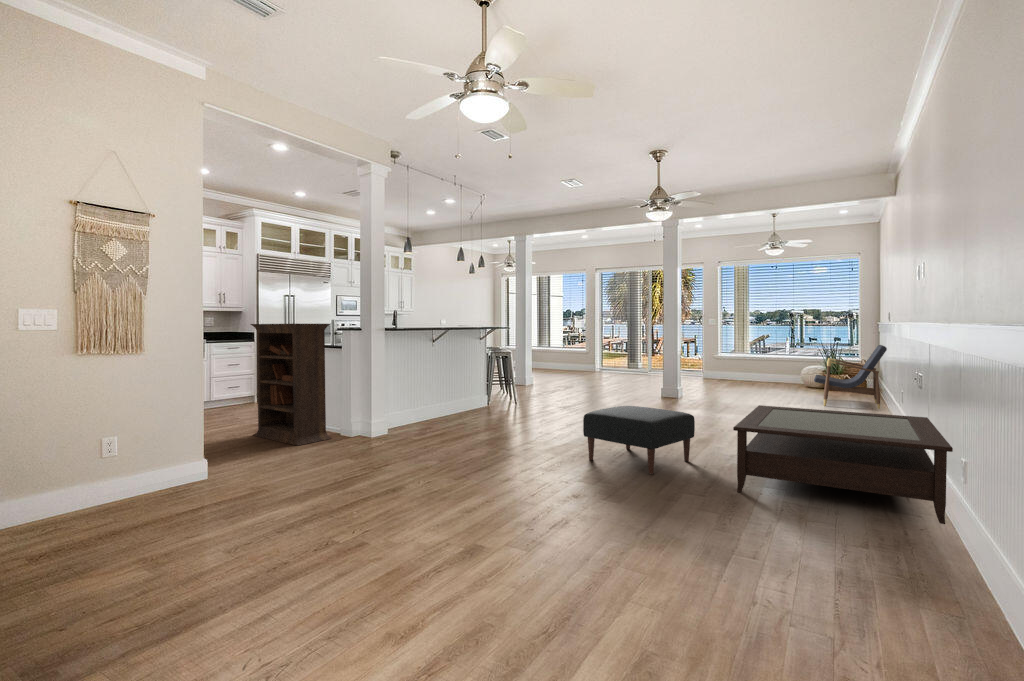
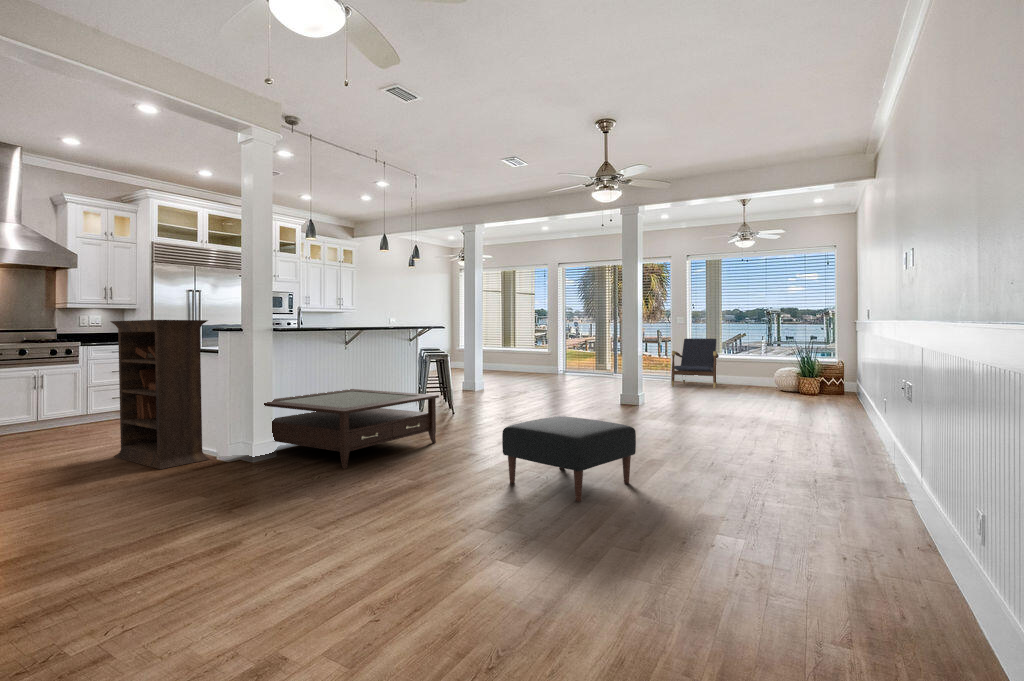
lounge chair: present [814,345,887,409] -> present [672,338,719,388]
coffee table: present [733,405,953,524] -> present [264,389,439,469]

